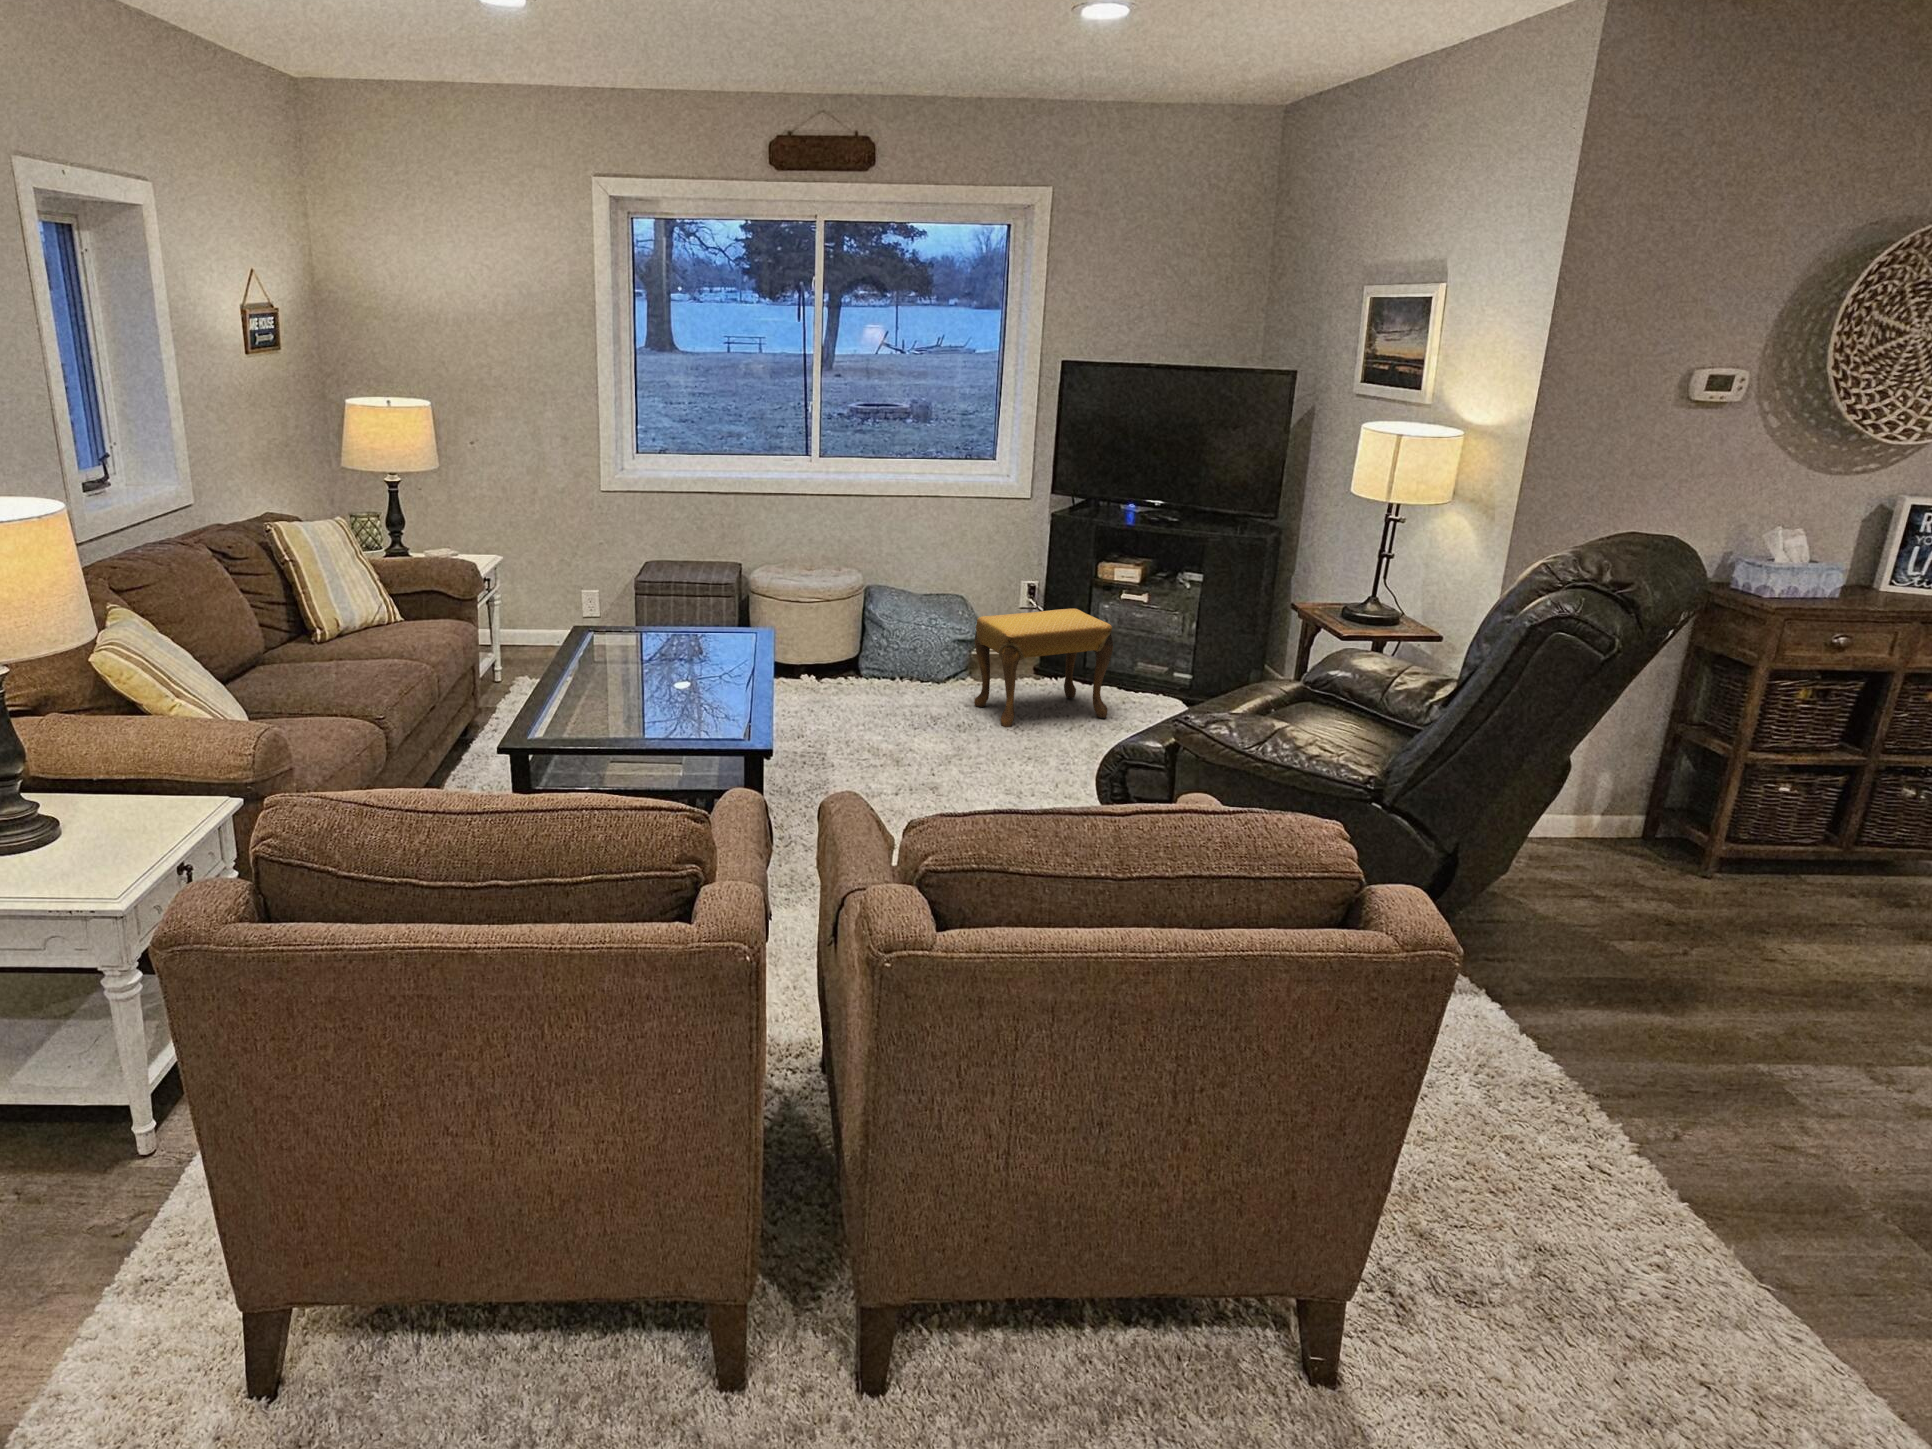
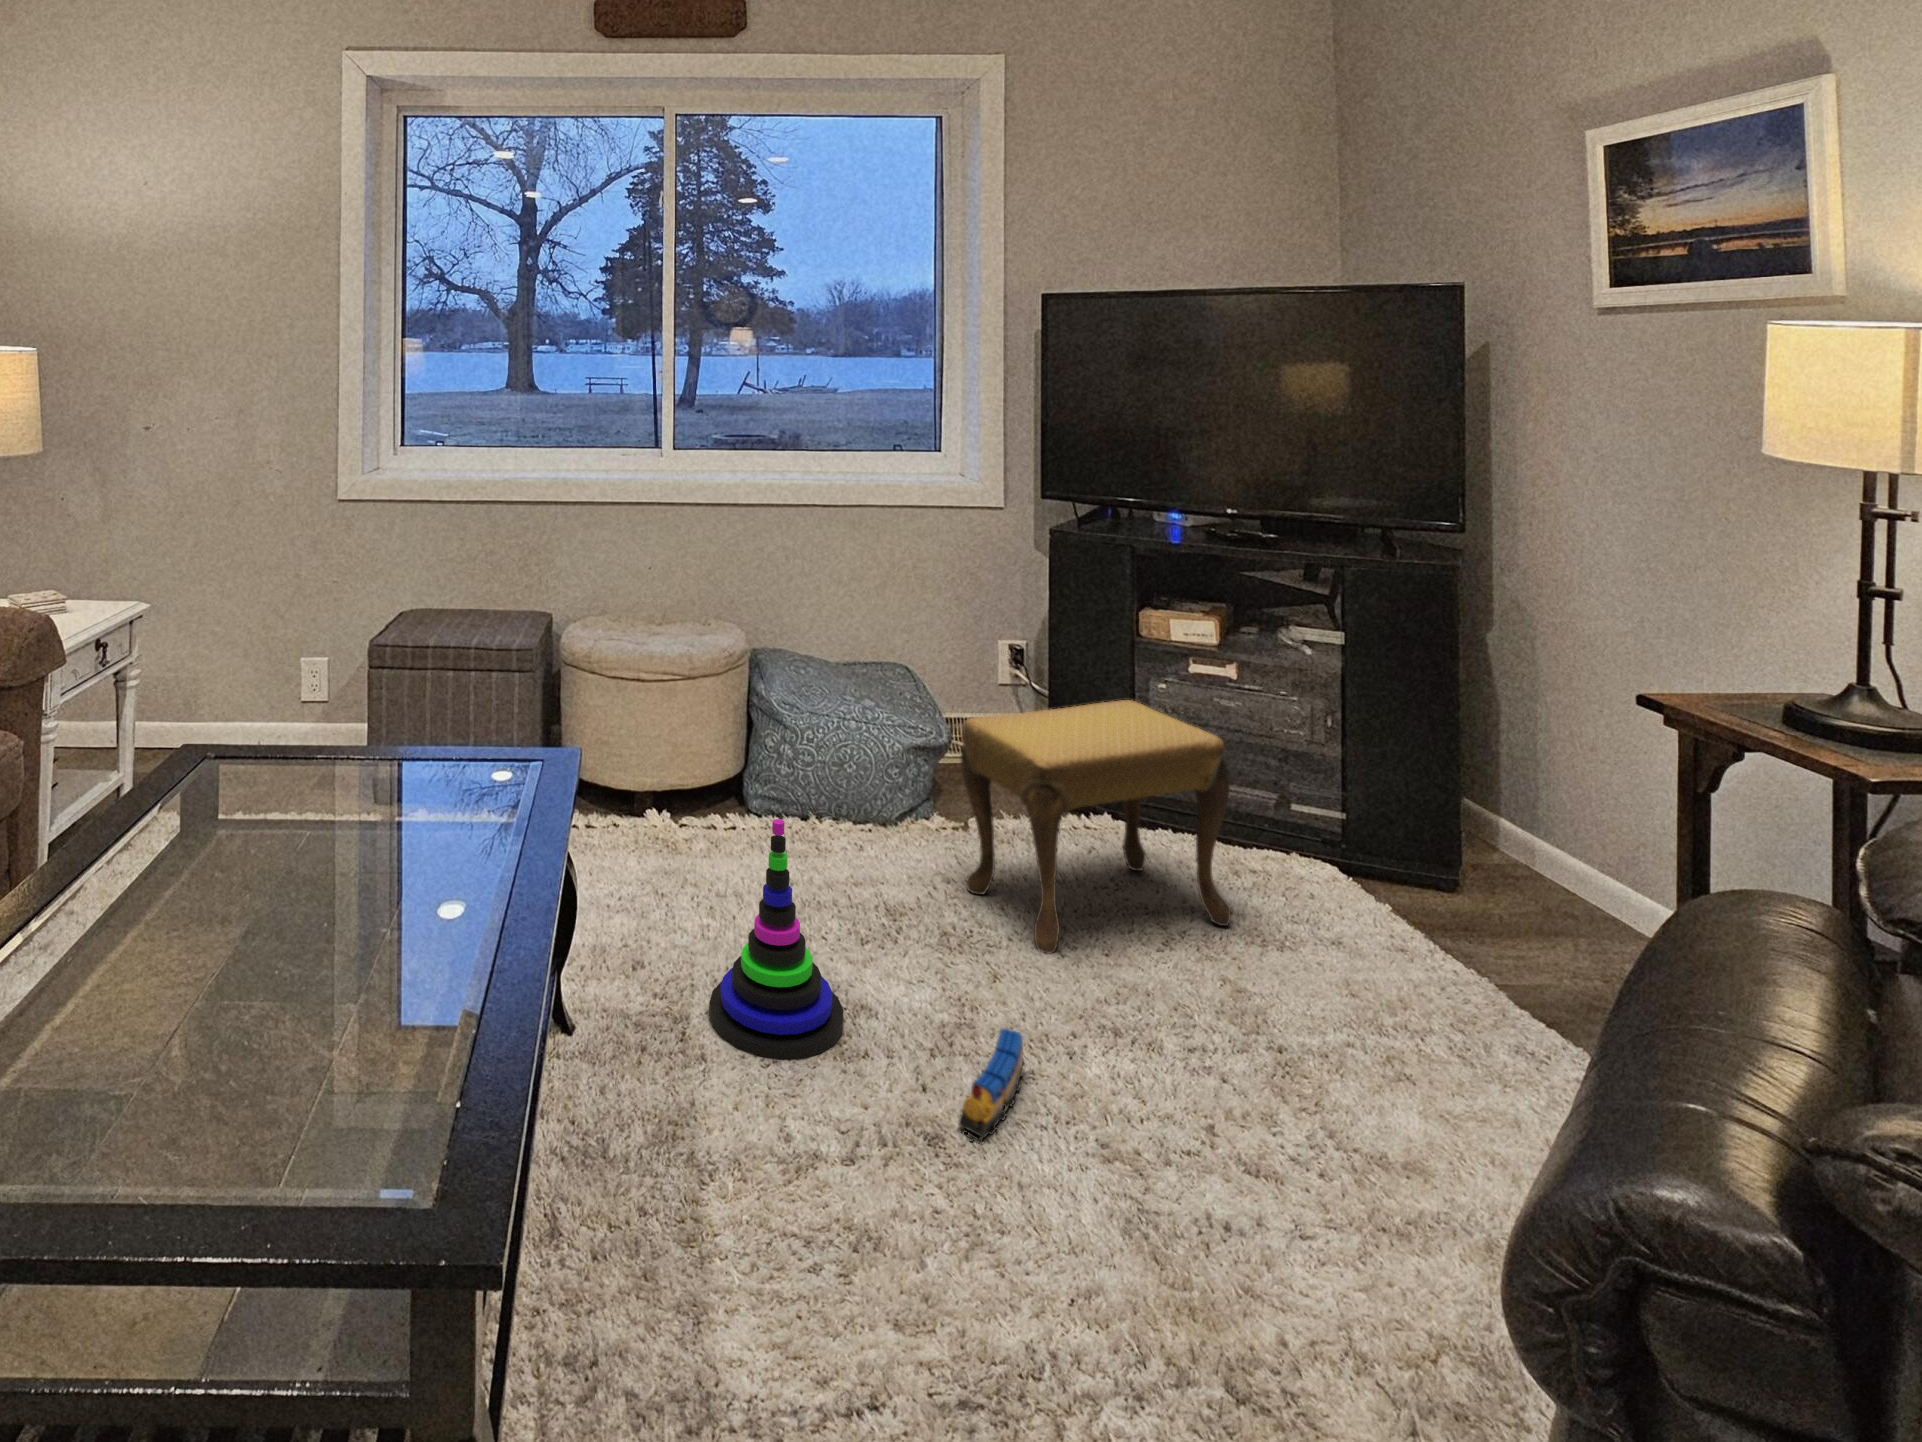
stacking toy: none [833,656,897,758] -> present [709,819,843,1060]
toy train: none [940,743,978,779] -> present [957,1028,1024,1144]

